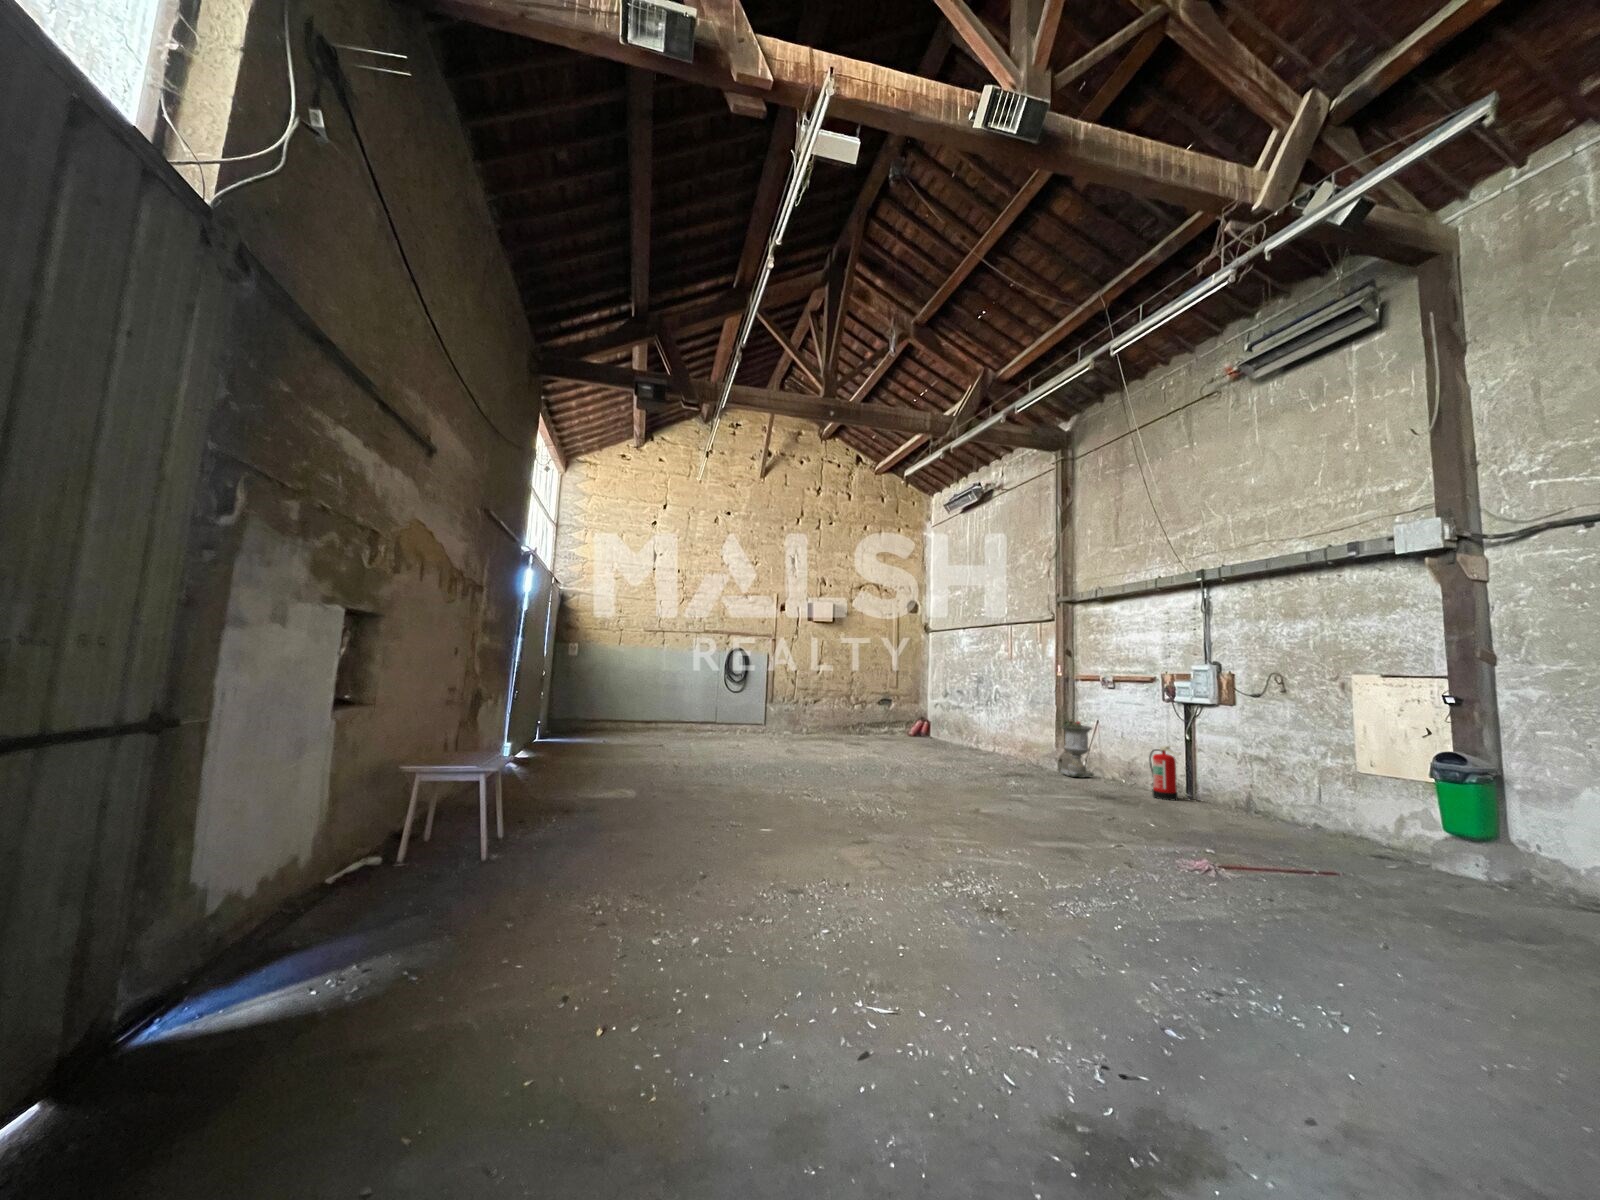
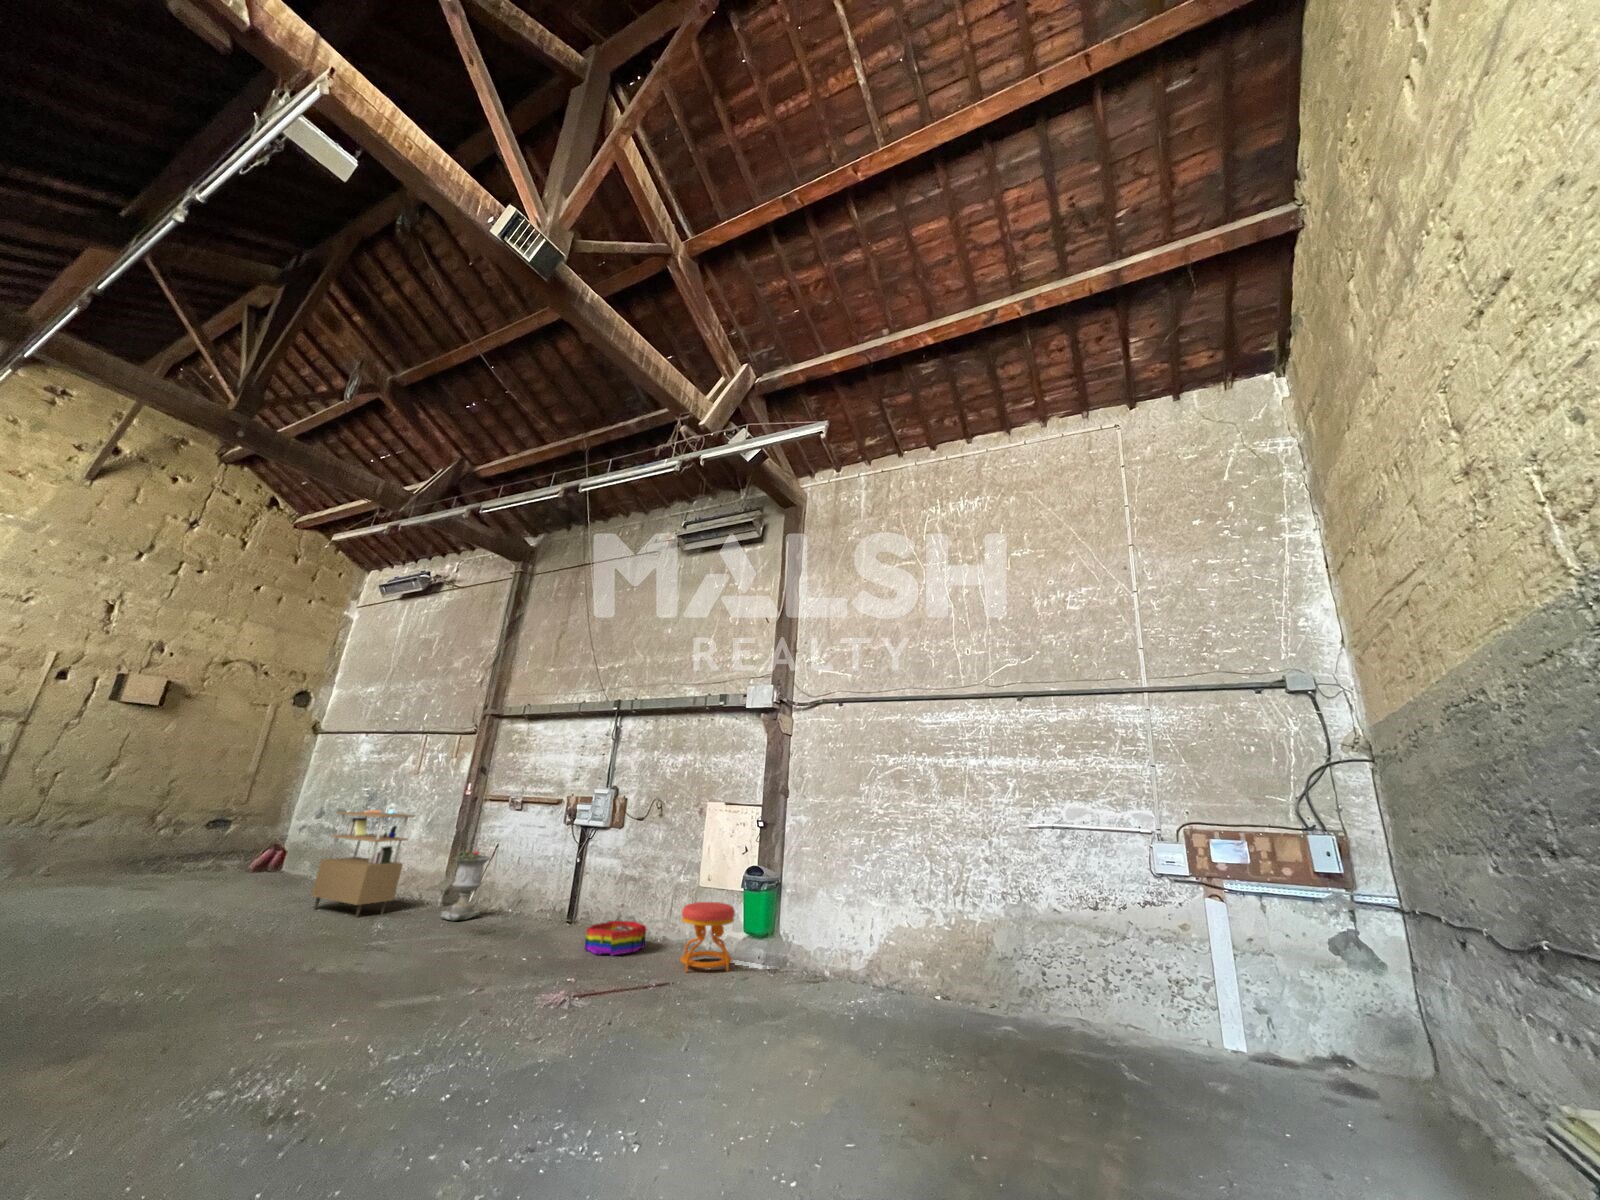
shelving unit: none [961,684,1019,765] -> present [311,809,414,918]
fire extinguisher: present [1149,746,1178,800] -> none [534,874,570,935]
stool: none [1338,788,1431,871] -> present [681,902,735,972]
storage bin: none [1212,795,1289,829] -> present [585,921,646,956]

